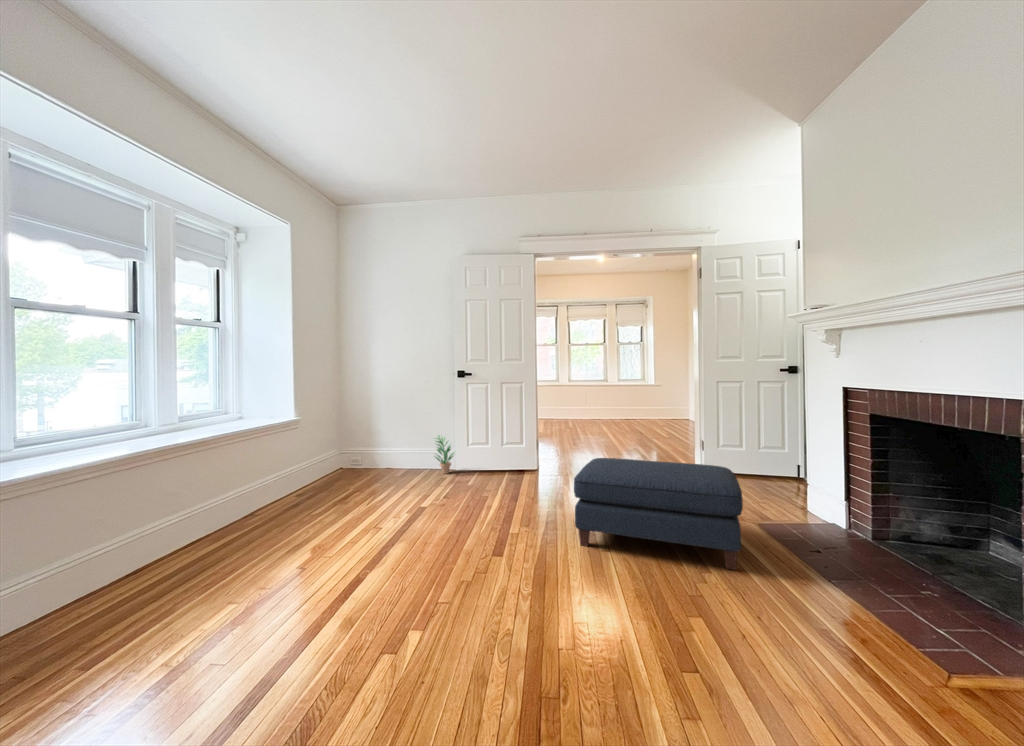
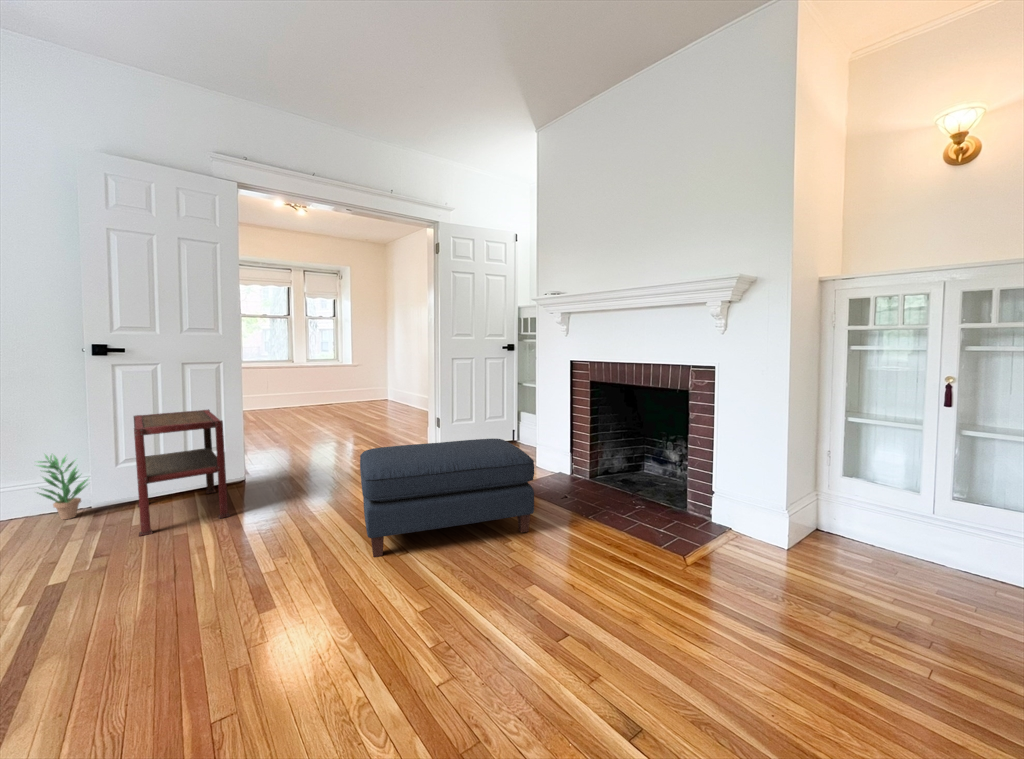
side table: none [466,416,517,491] -> present [134,409,230,536]

